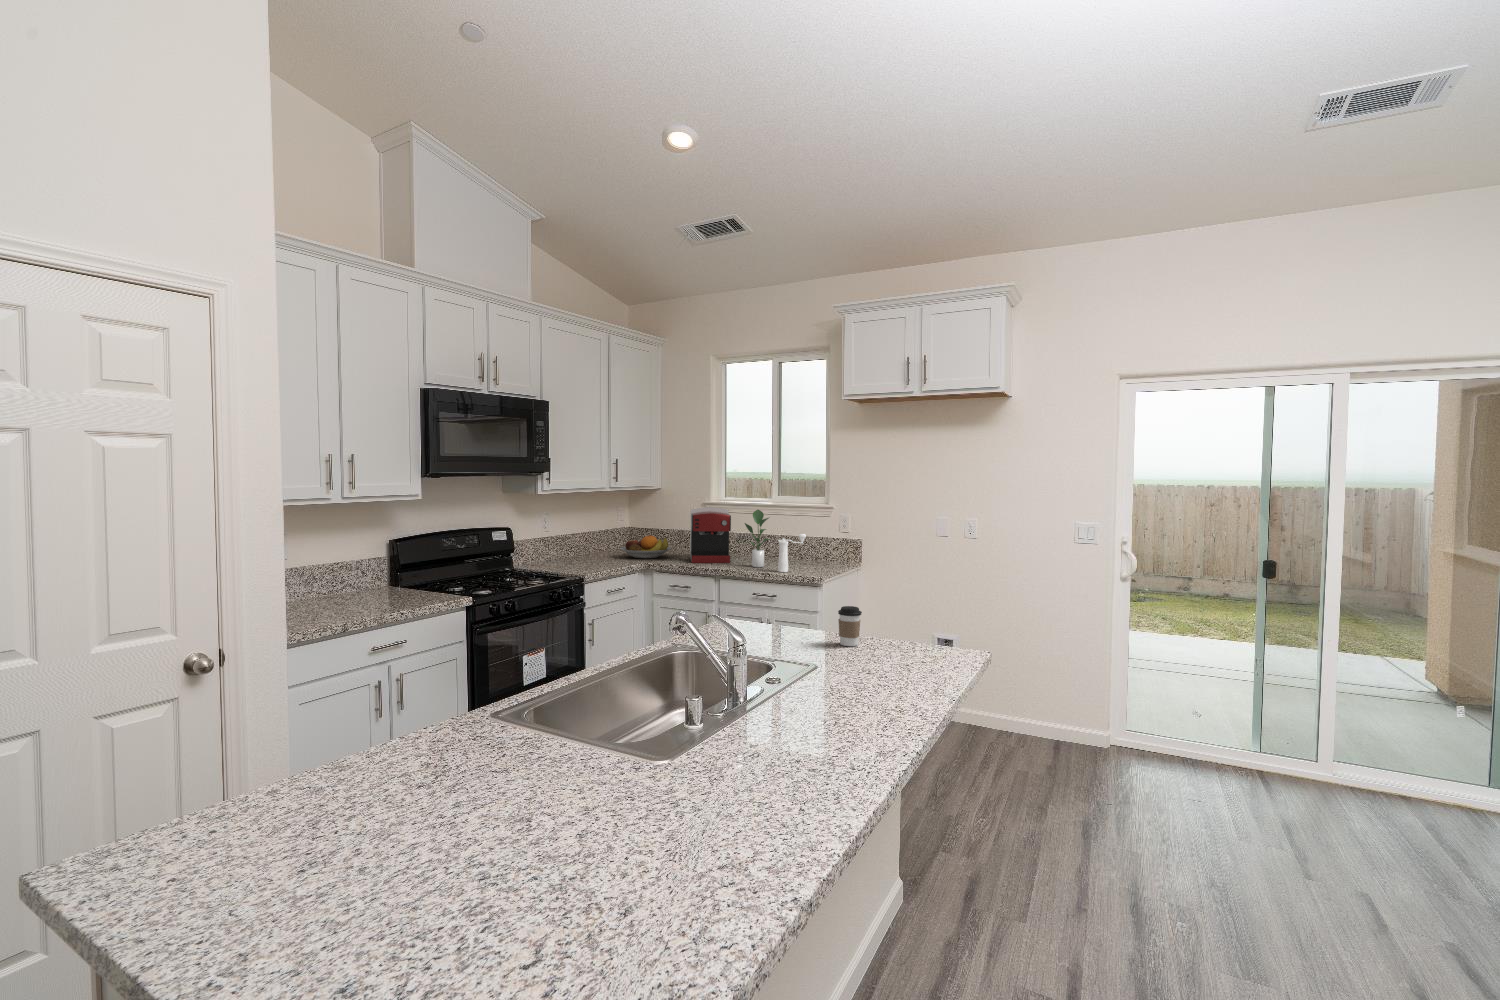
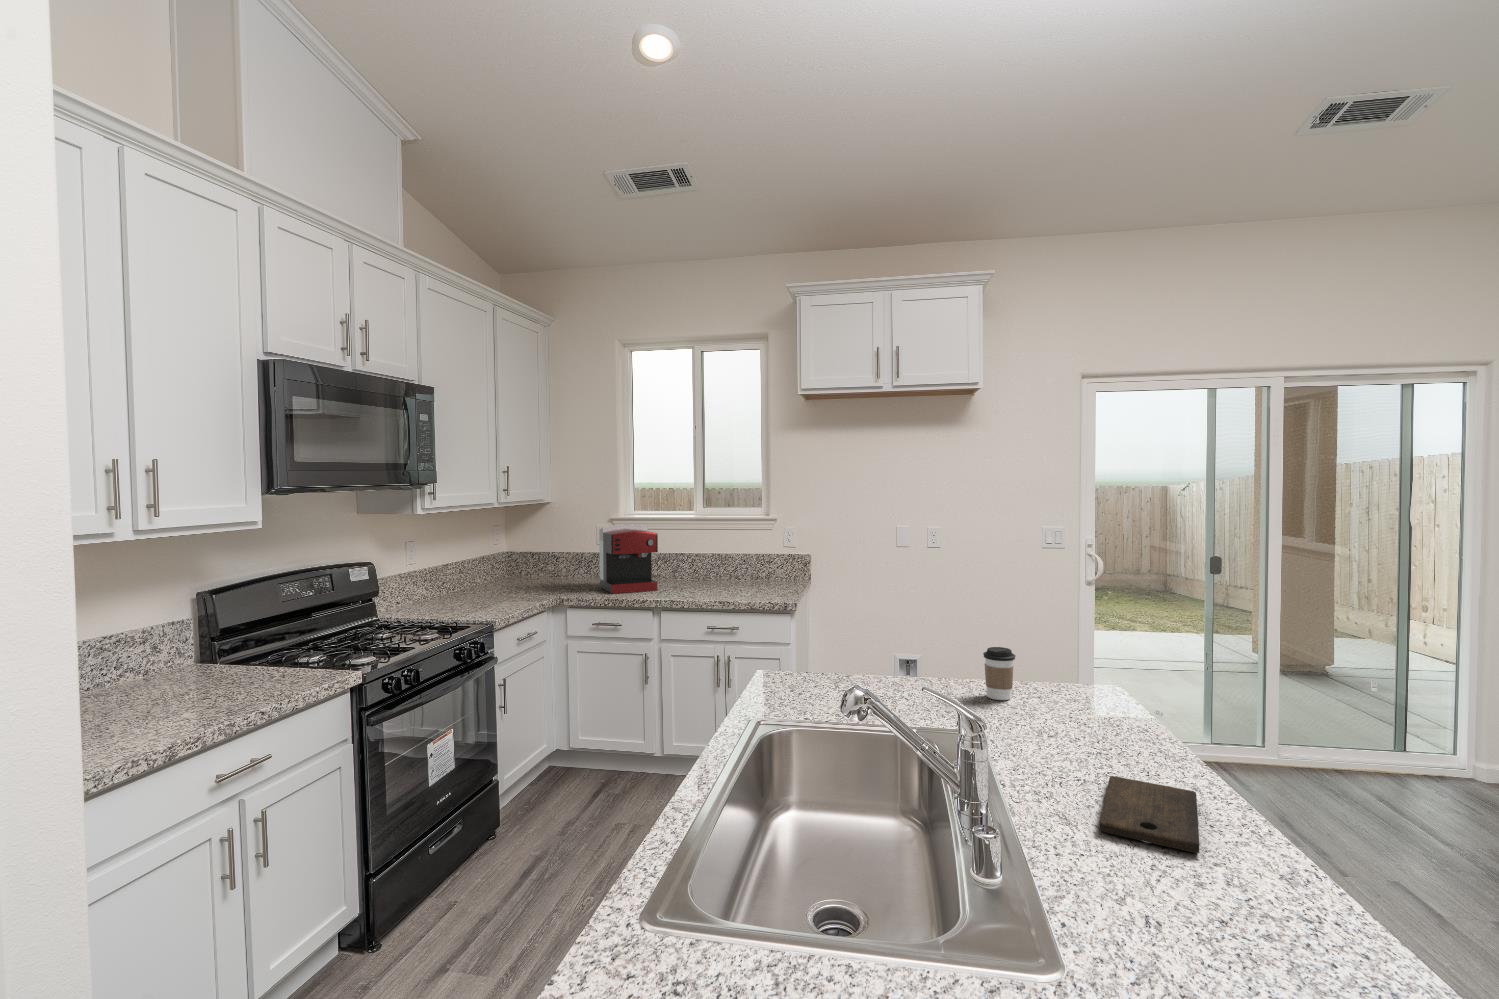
potted plant: present [745,510,770,567] -> none [683,525,715,594]
pepper mill: present [778,534,806,572] -> none [732,552,762,599]
fruit bowl: present [620,536,671,558] -> none [507,562,574,592]
cutting board: none [767,687,866,724] -> present [1099,776,1199,853]

